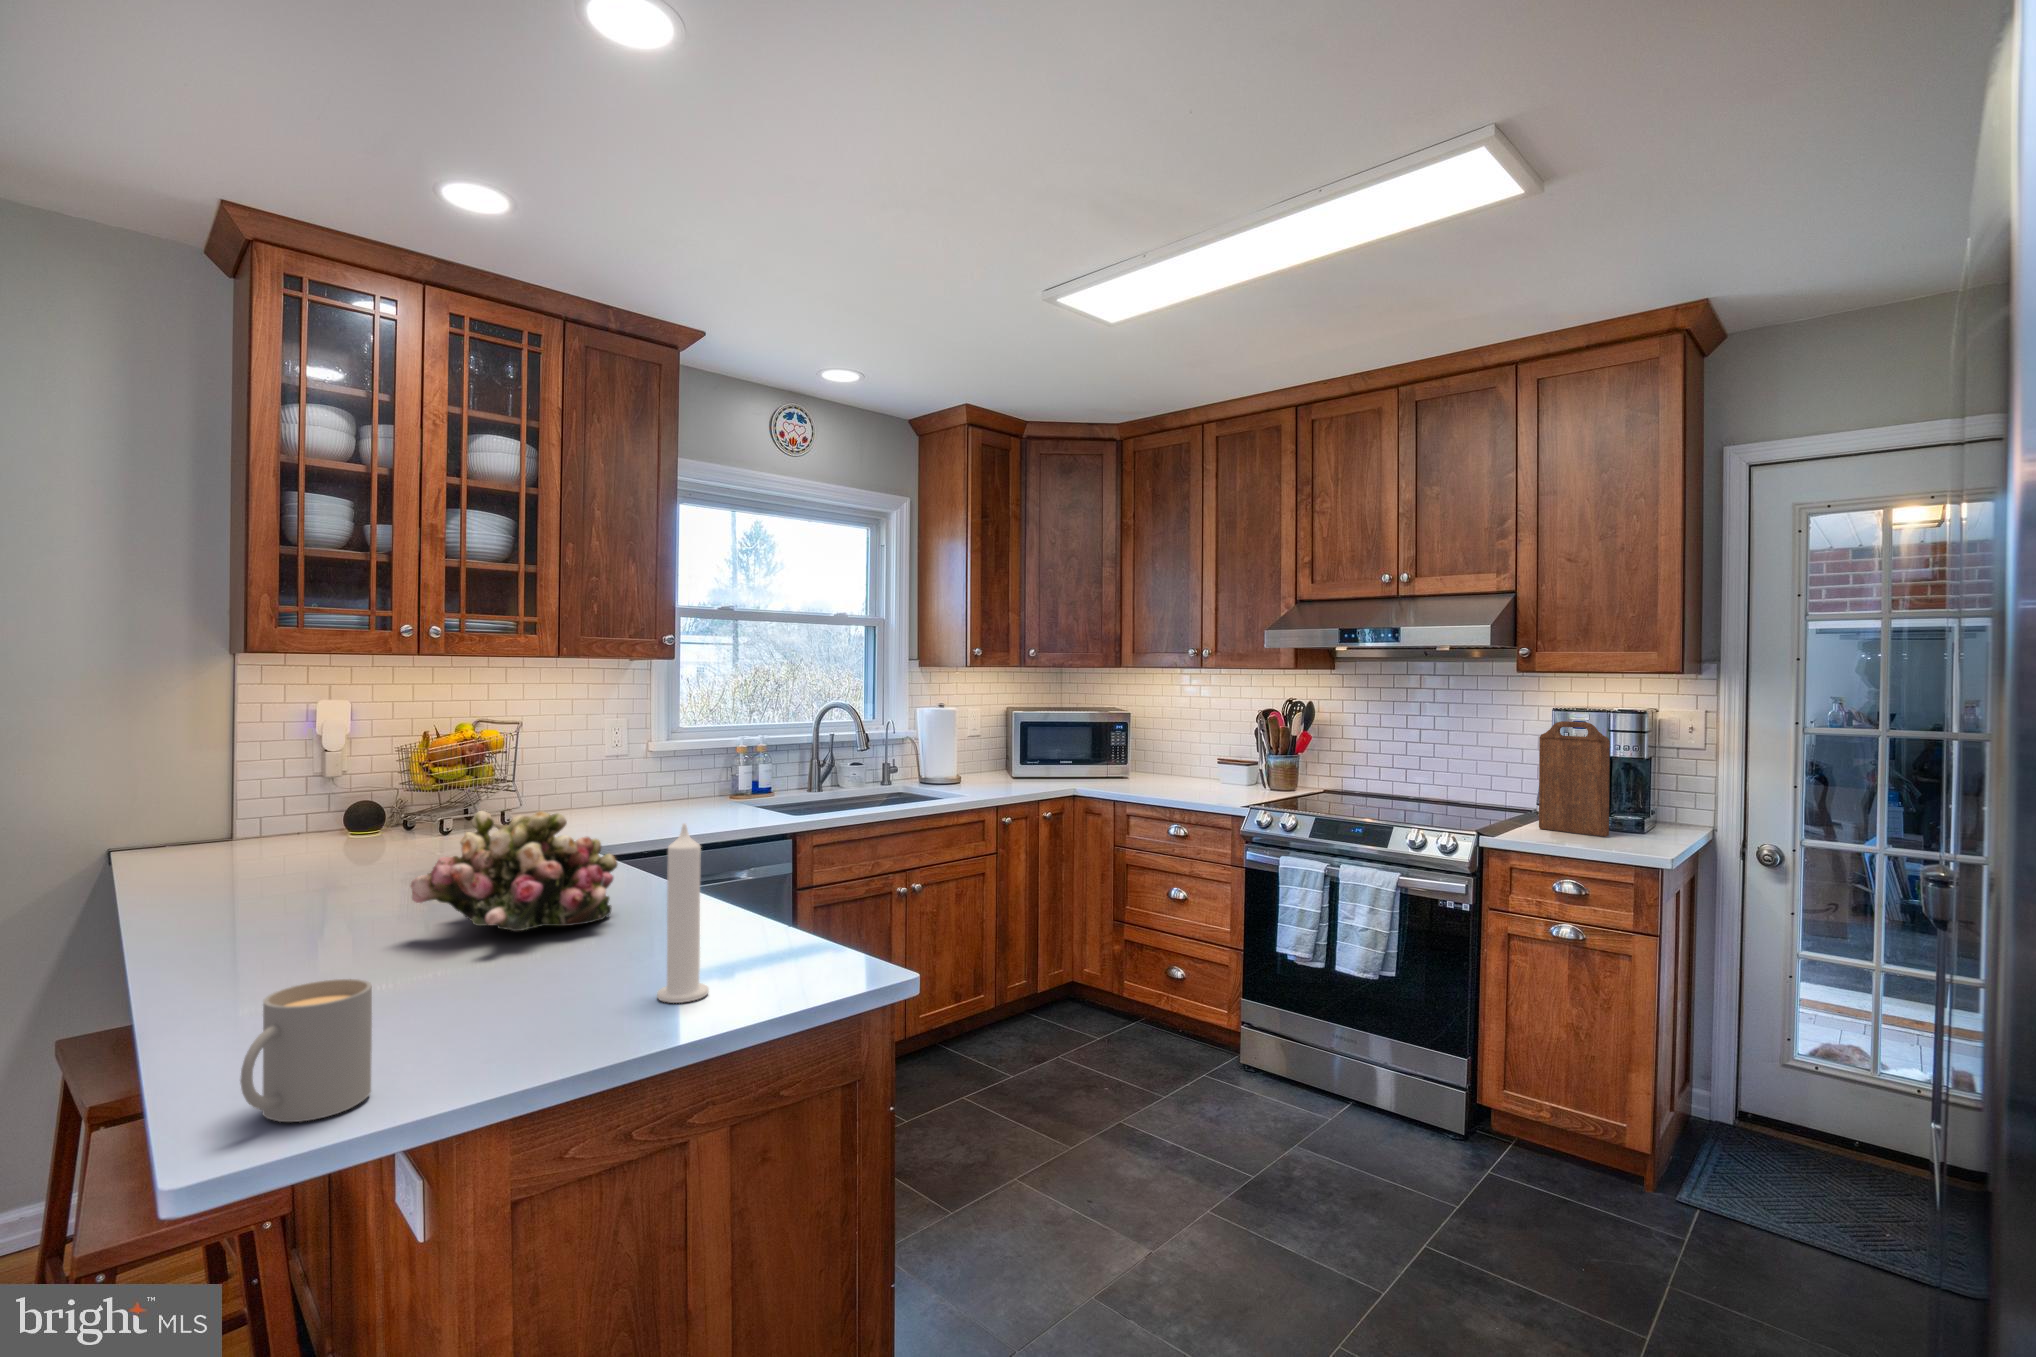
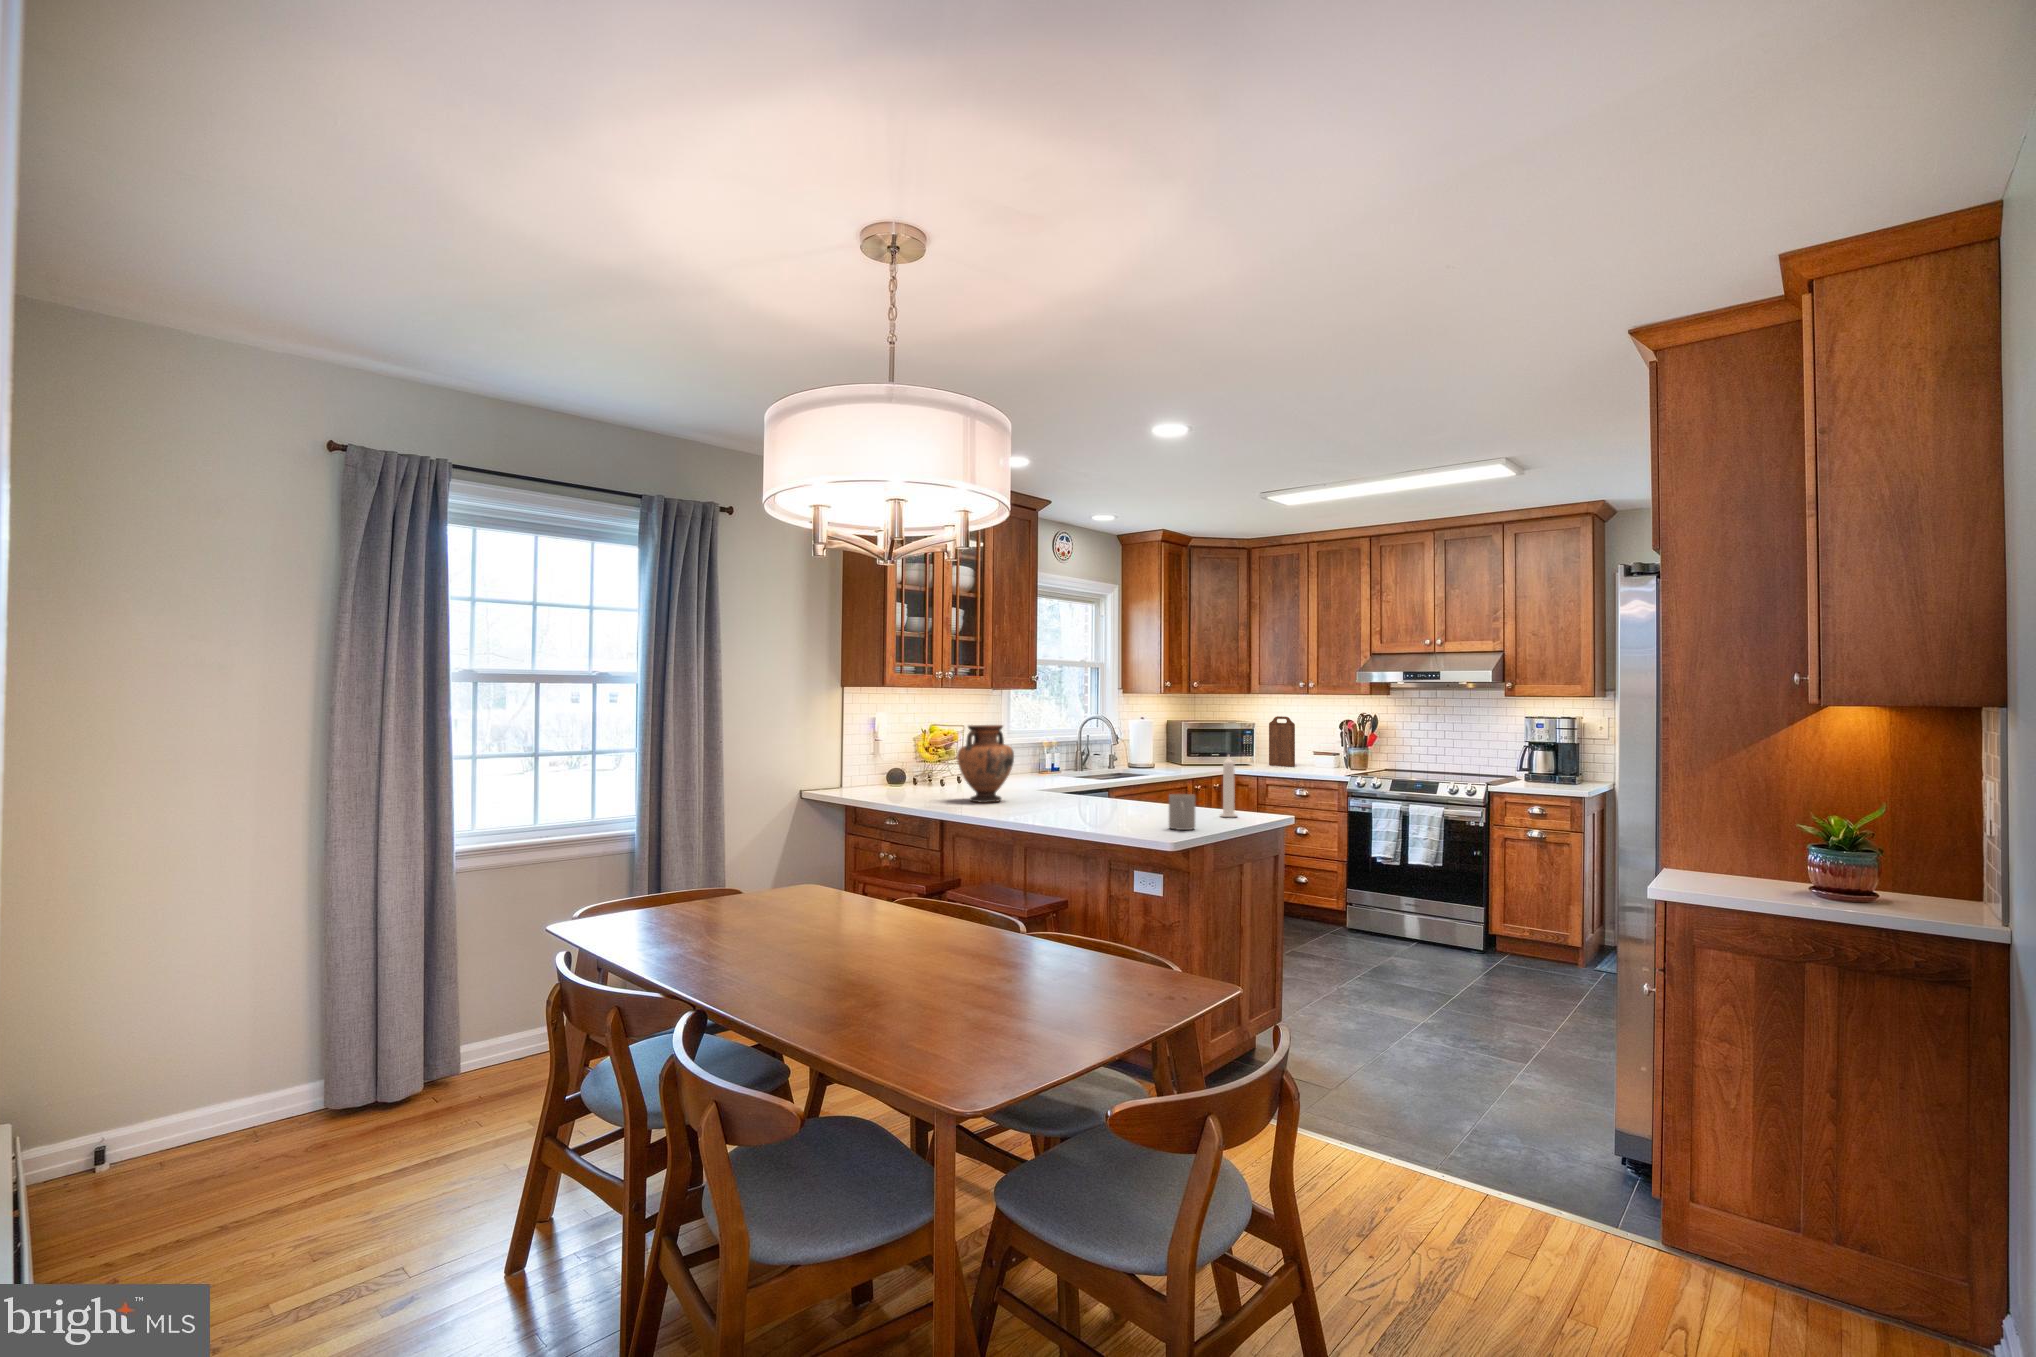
cutting board: present [1539,721,1610,837] -> present [1269,716,1295,767]
vase: none [233,729,389,906] -> present [957,725,1014,803]
flower arrangement: present [411,811,617,931] -> none [1076,757,1150,804]

